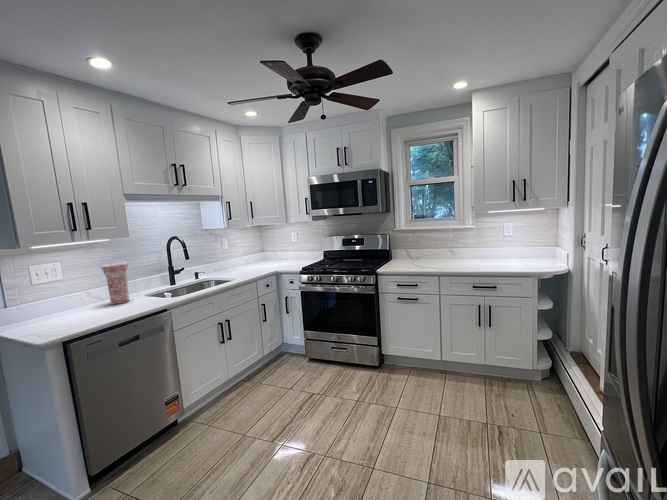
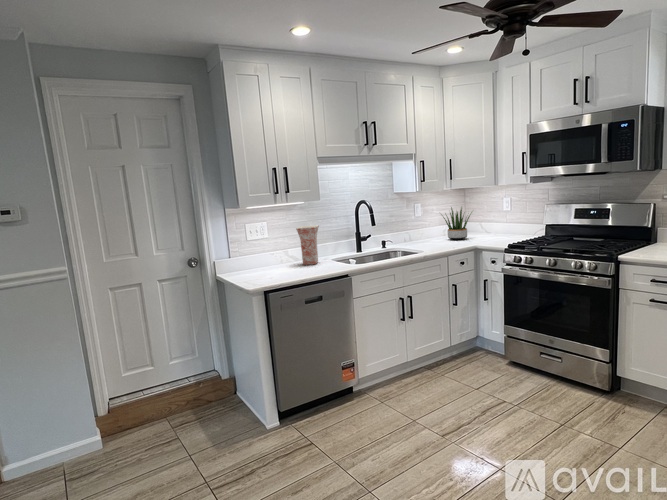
potted plant: none [244,239,271,267] -> present [443,207,472,240]

